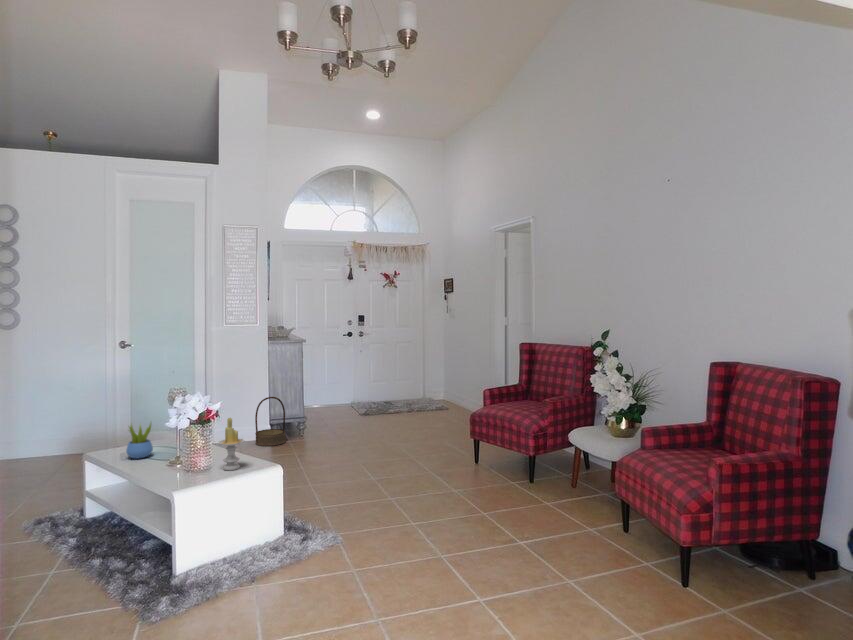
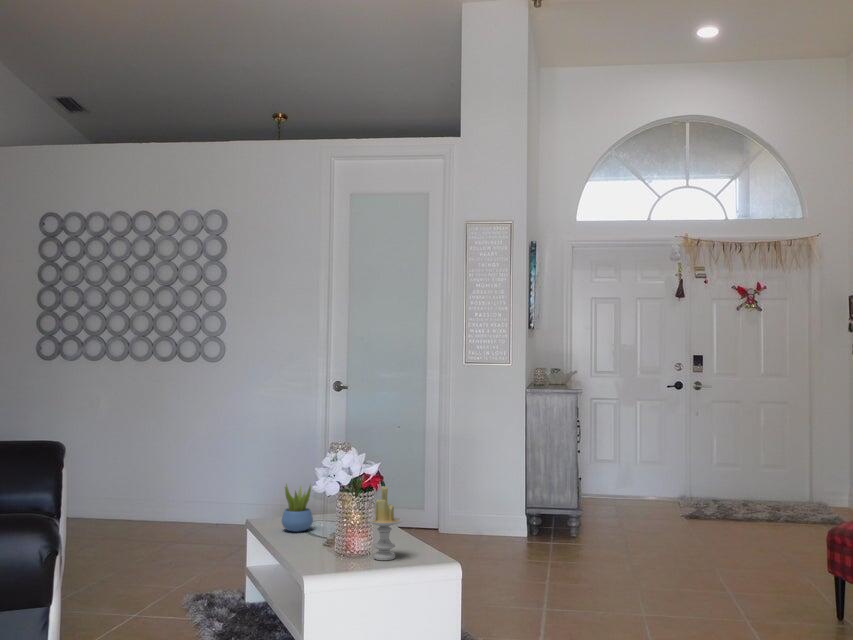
basket: present [255,397,286,446] -> none [499,473,544,547]

